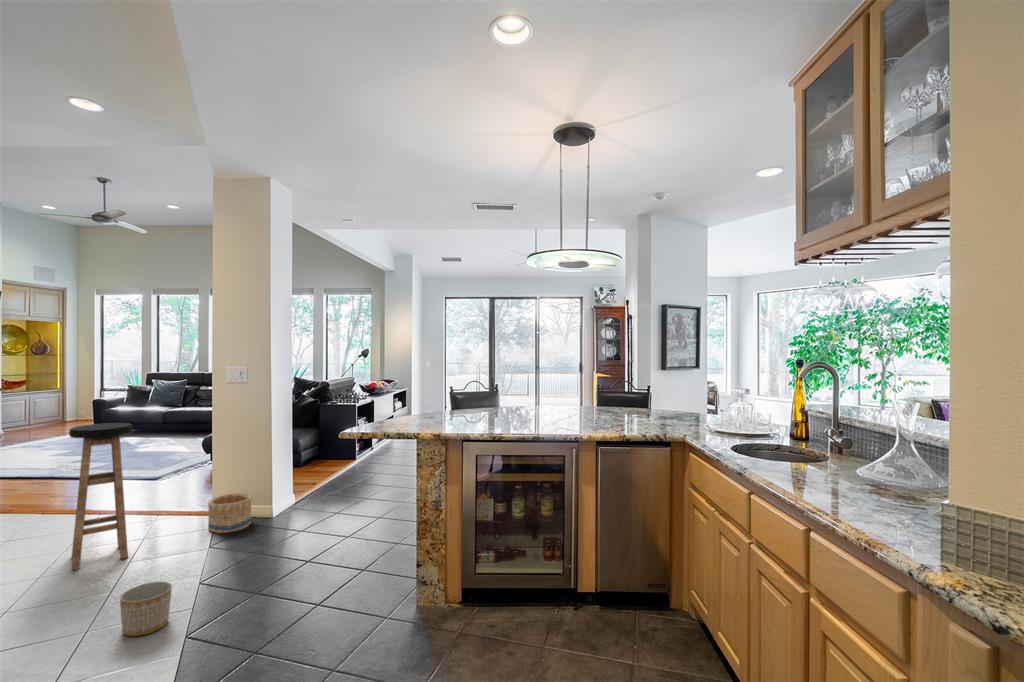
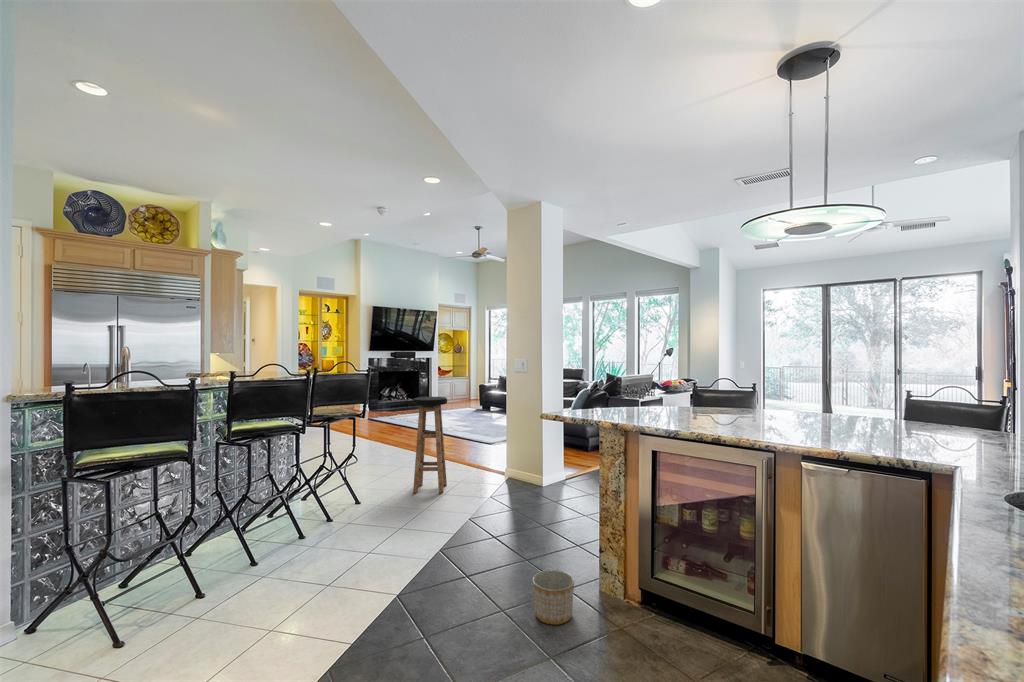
basket: present [208,493,252,533] -> none [496,461,527,490]
planter: present [120,581,172,636] -> present [533,570,574,625]

